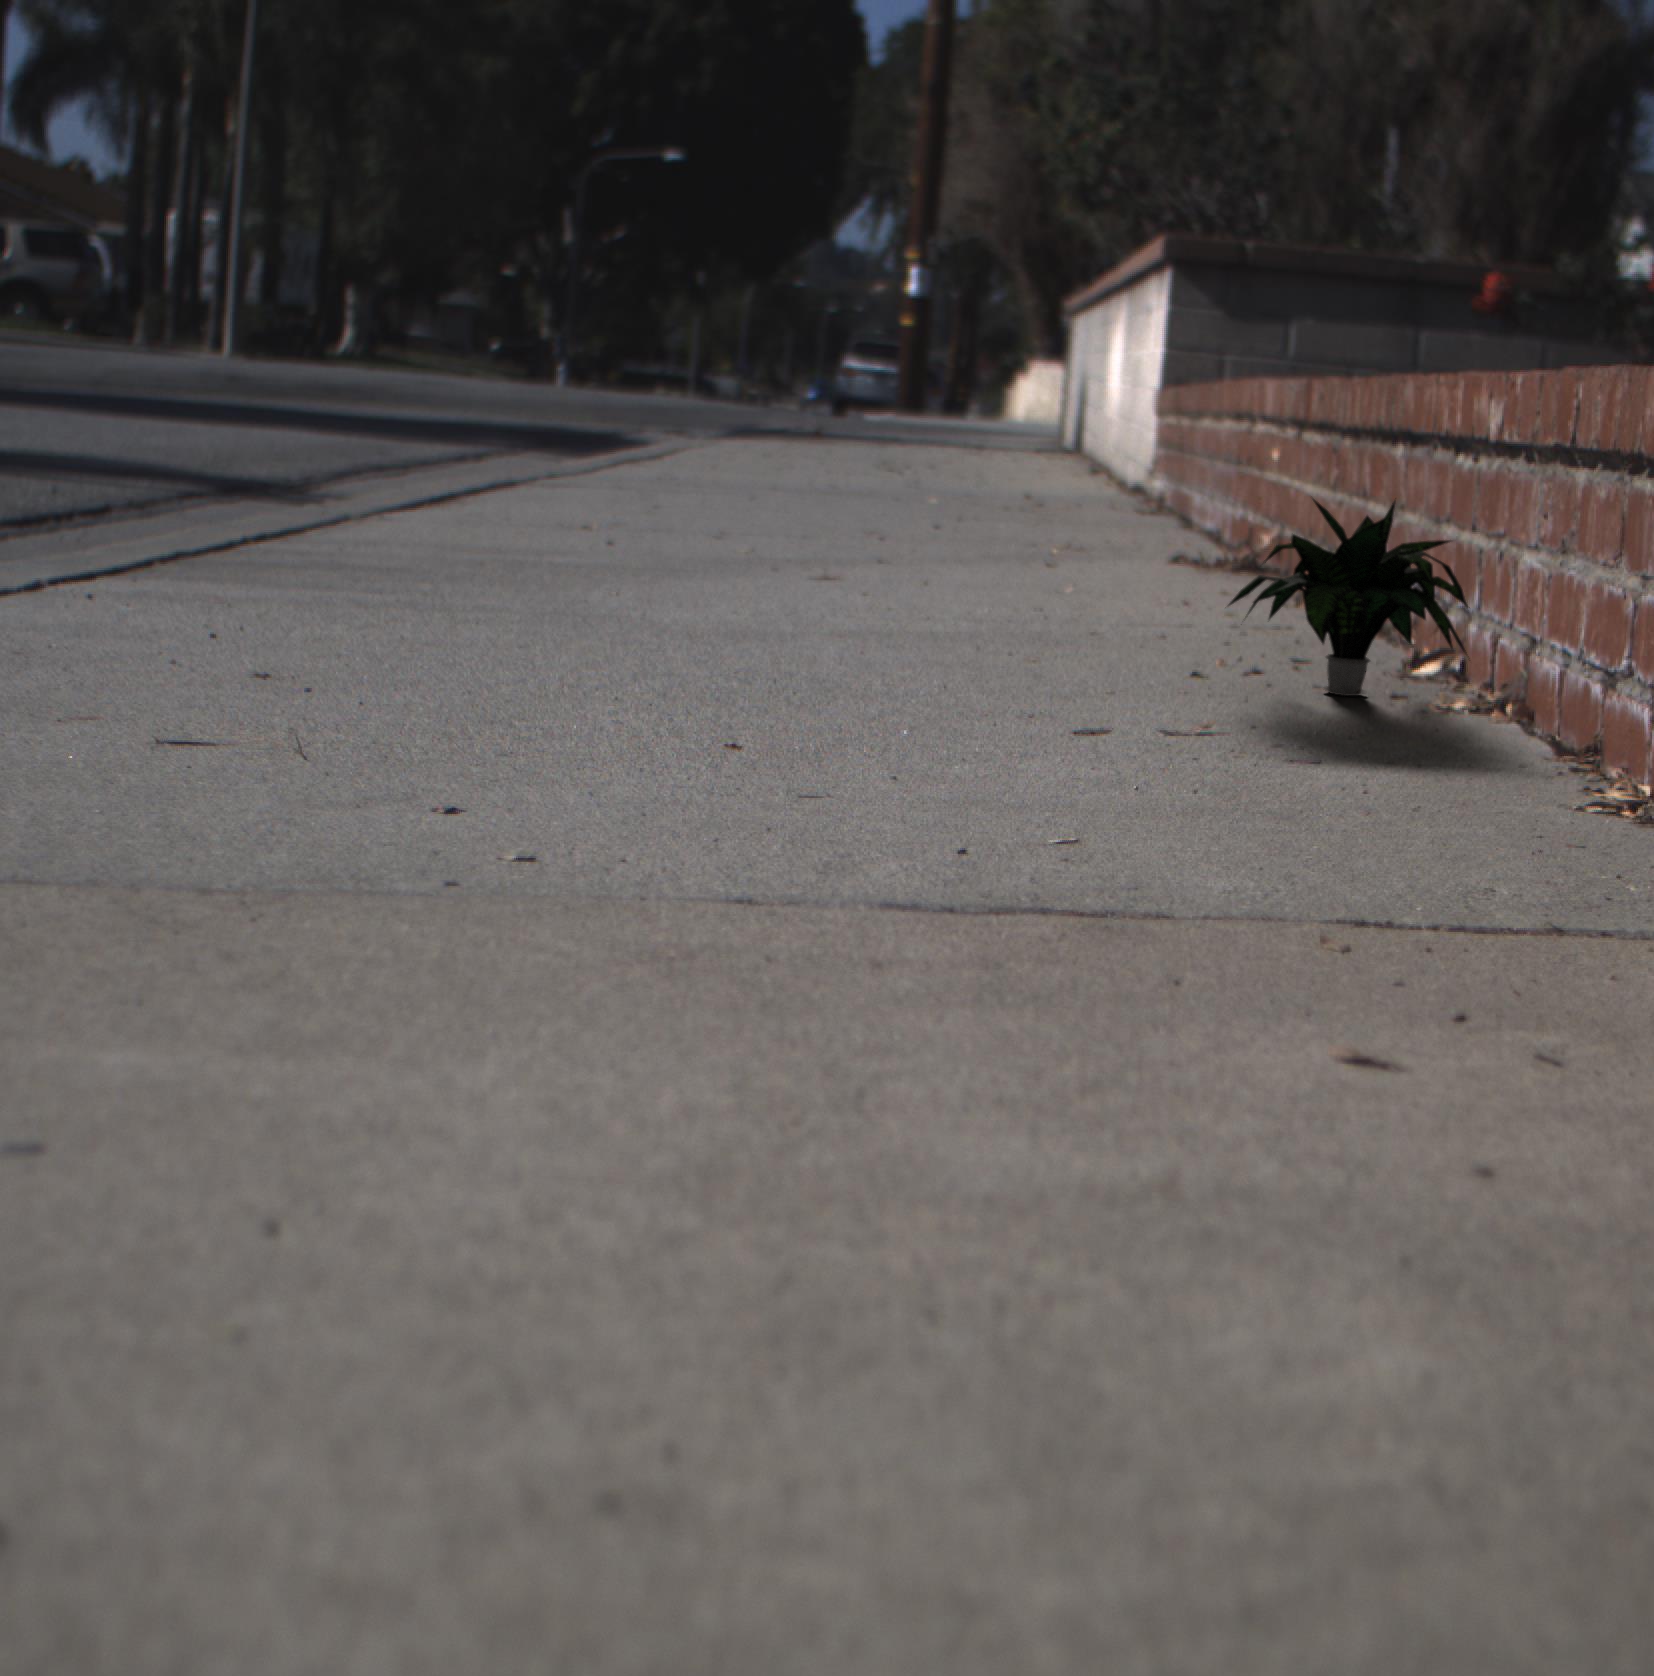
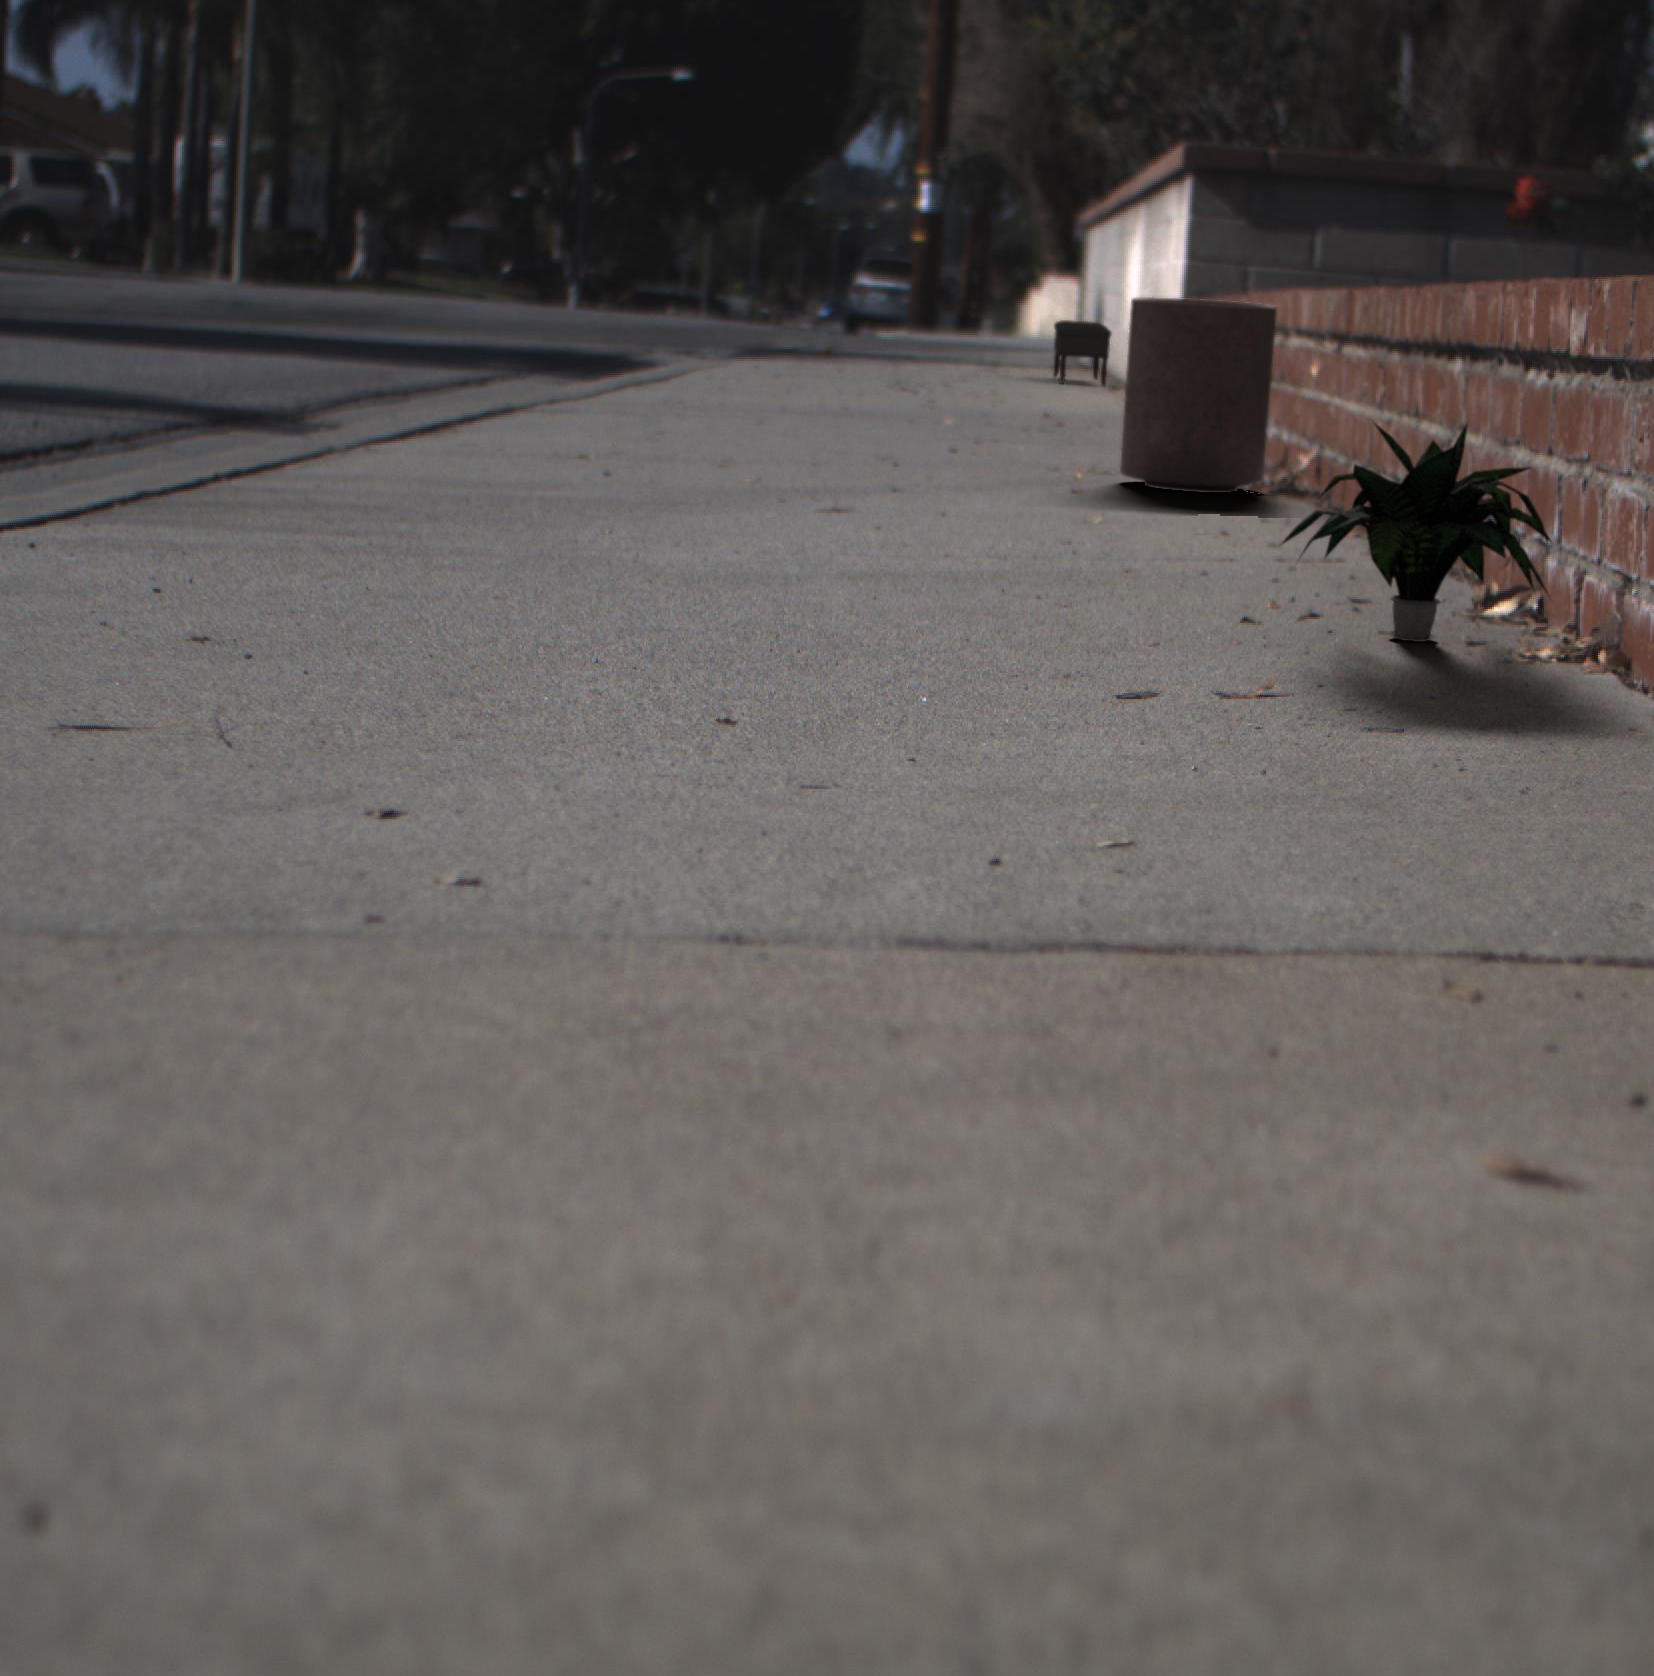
trash can: none [1094,383,1245,570] -> present [1120,297,1277,493]
bench: none [1036,405,1094,472] -> present [1054,320,1111,387]

